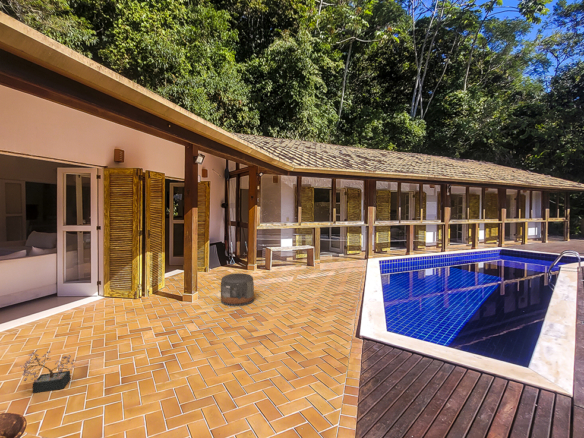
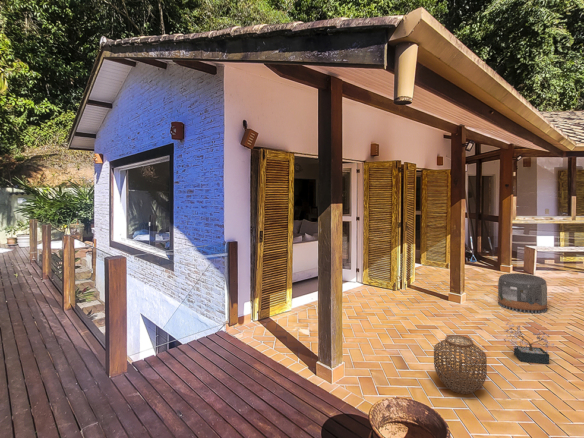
woven basket: none [82,348,134,405] -> present [434,335,487,394]
decorative plant: present [21,350,75,393] -> present [504,322,554,364]

